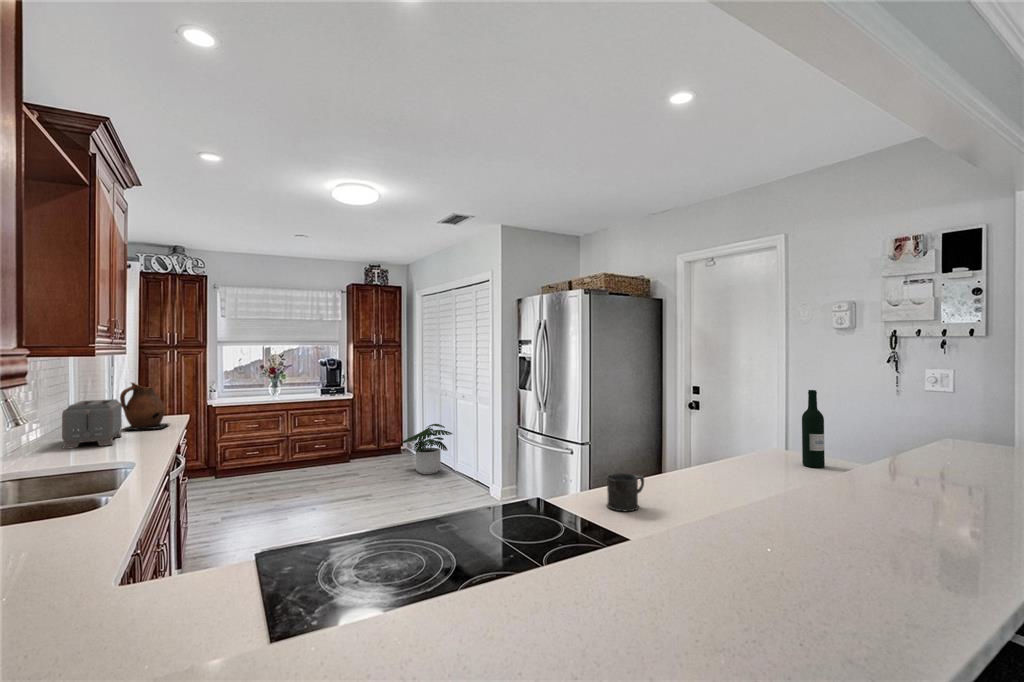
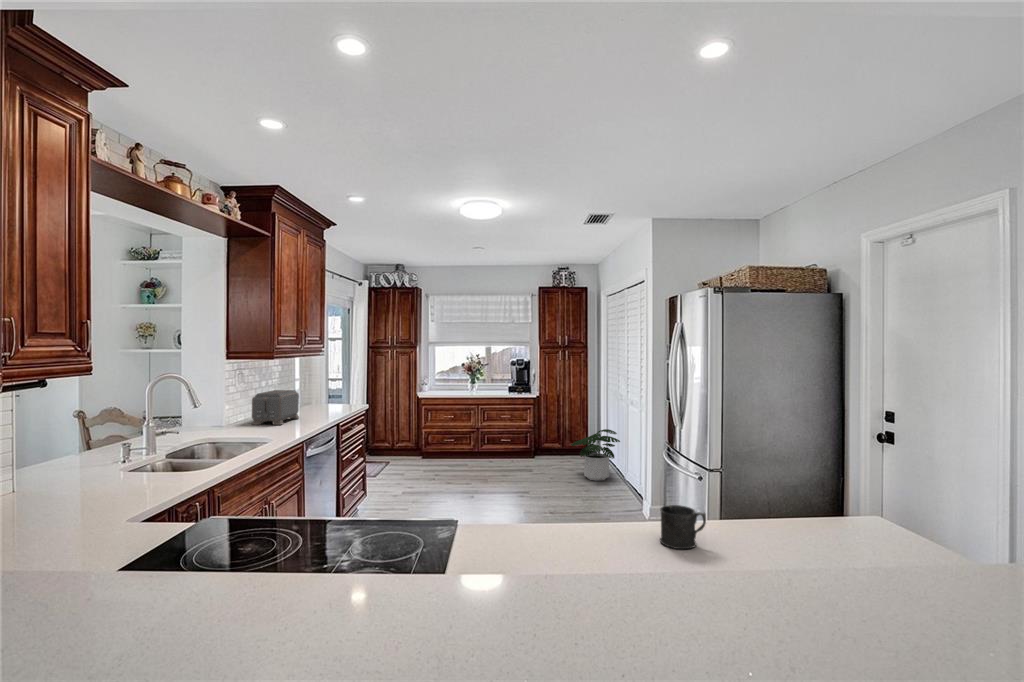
ceramic pitcher: present [120,382,169,430] -> none [307,377,343,415]
wine bottle: present [802,390,825,468] -> none [858,434,892,550]
mug: present [607,473,644,511] -> present [660,505,706,549]

